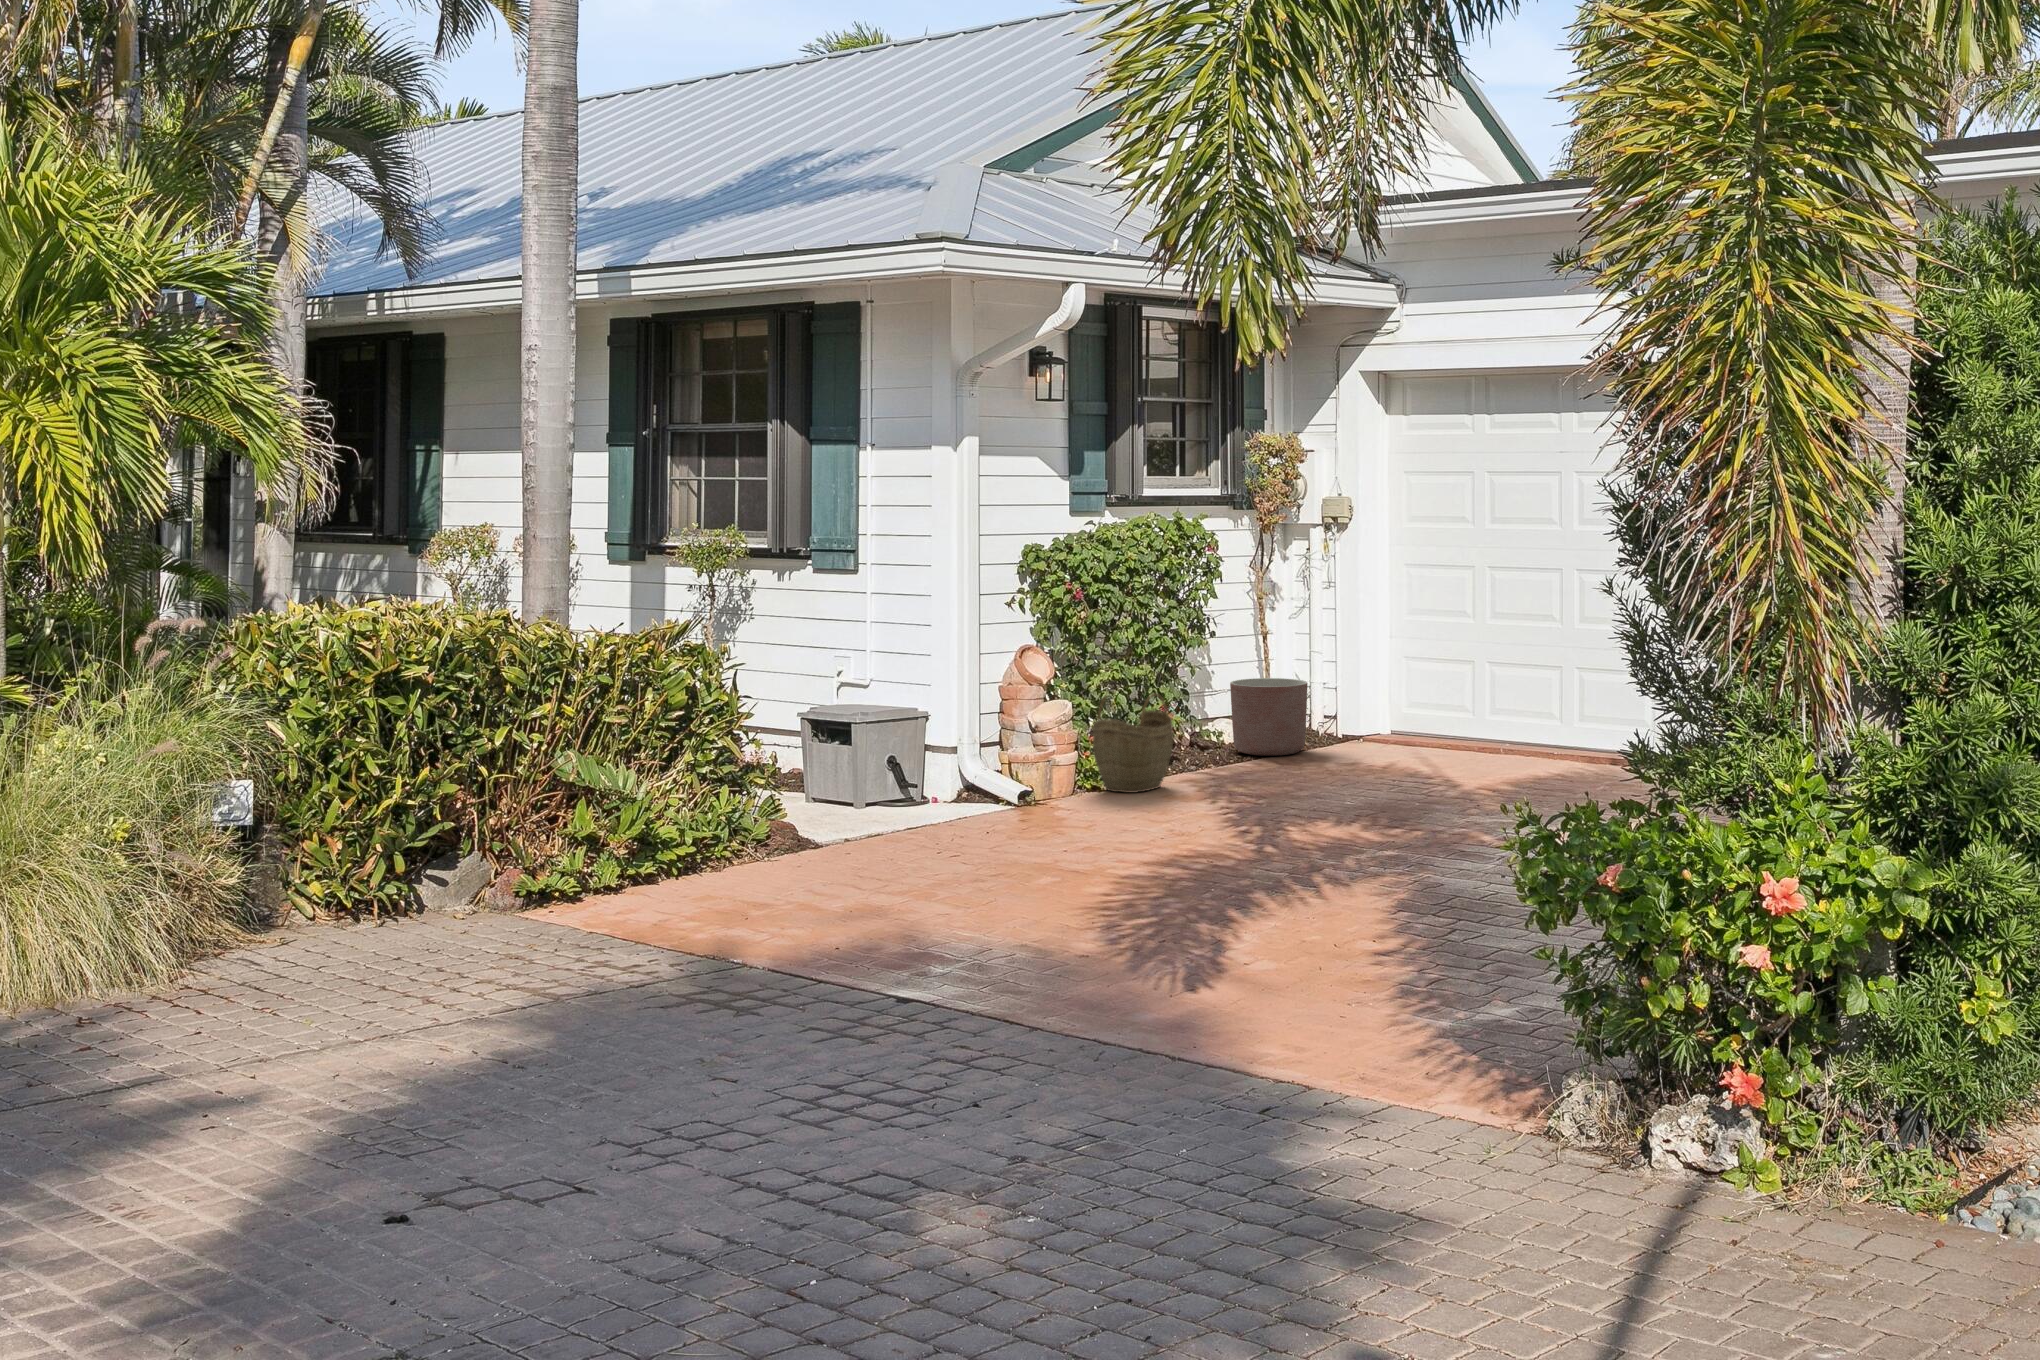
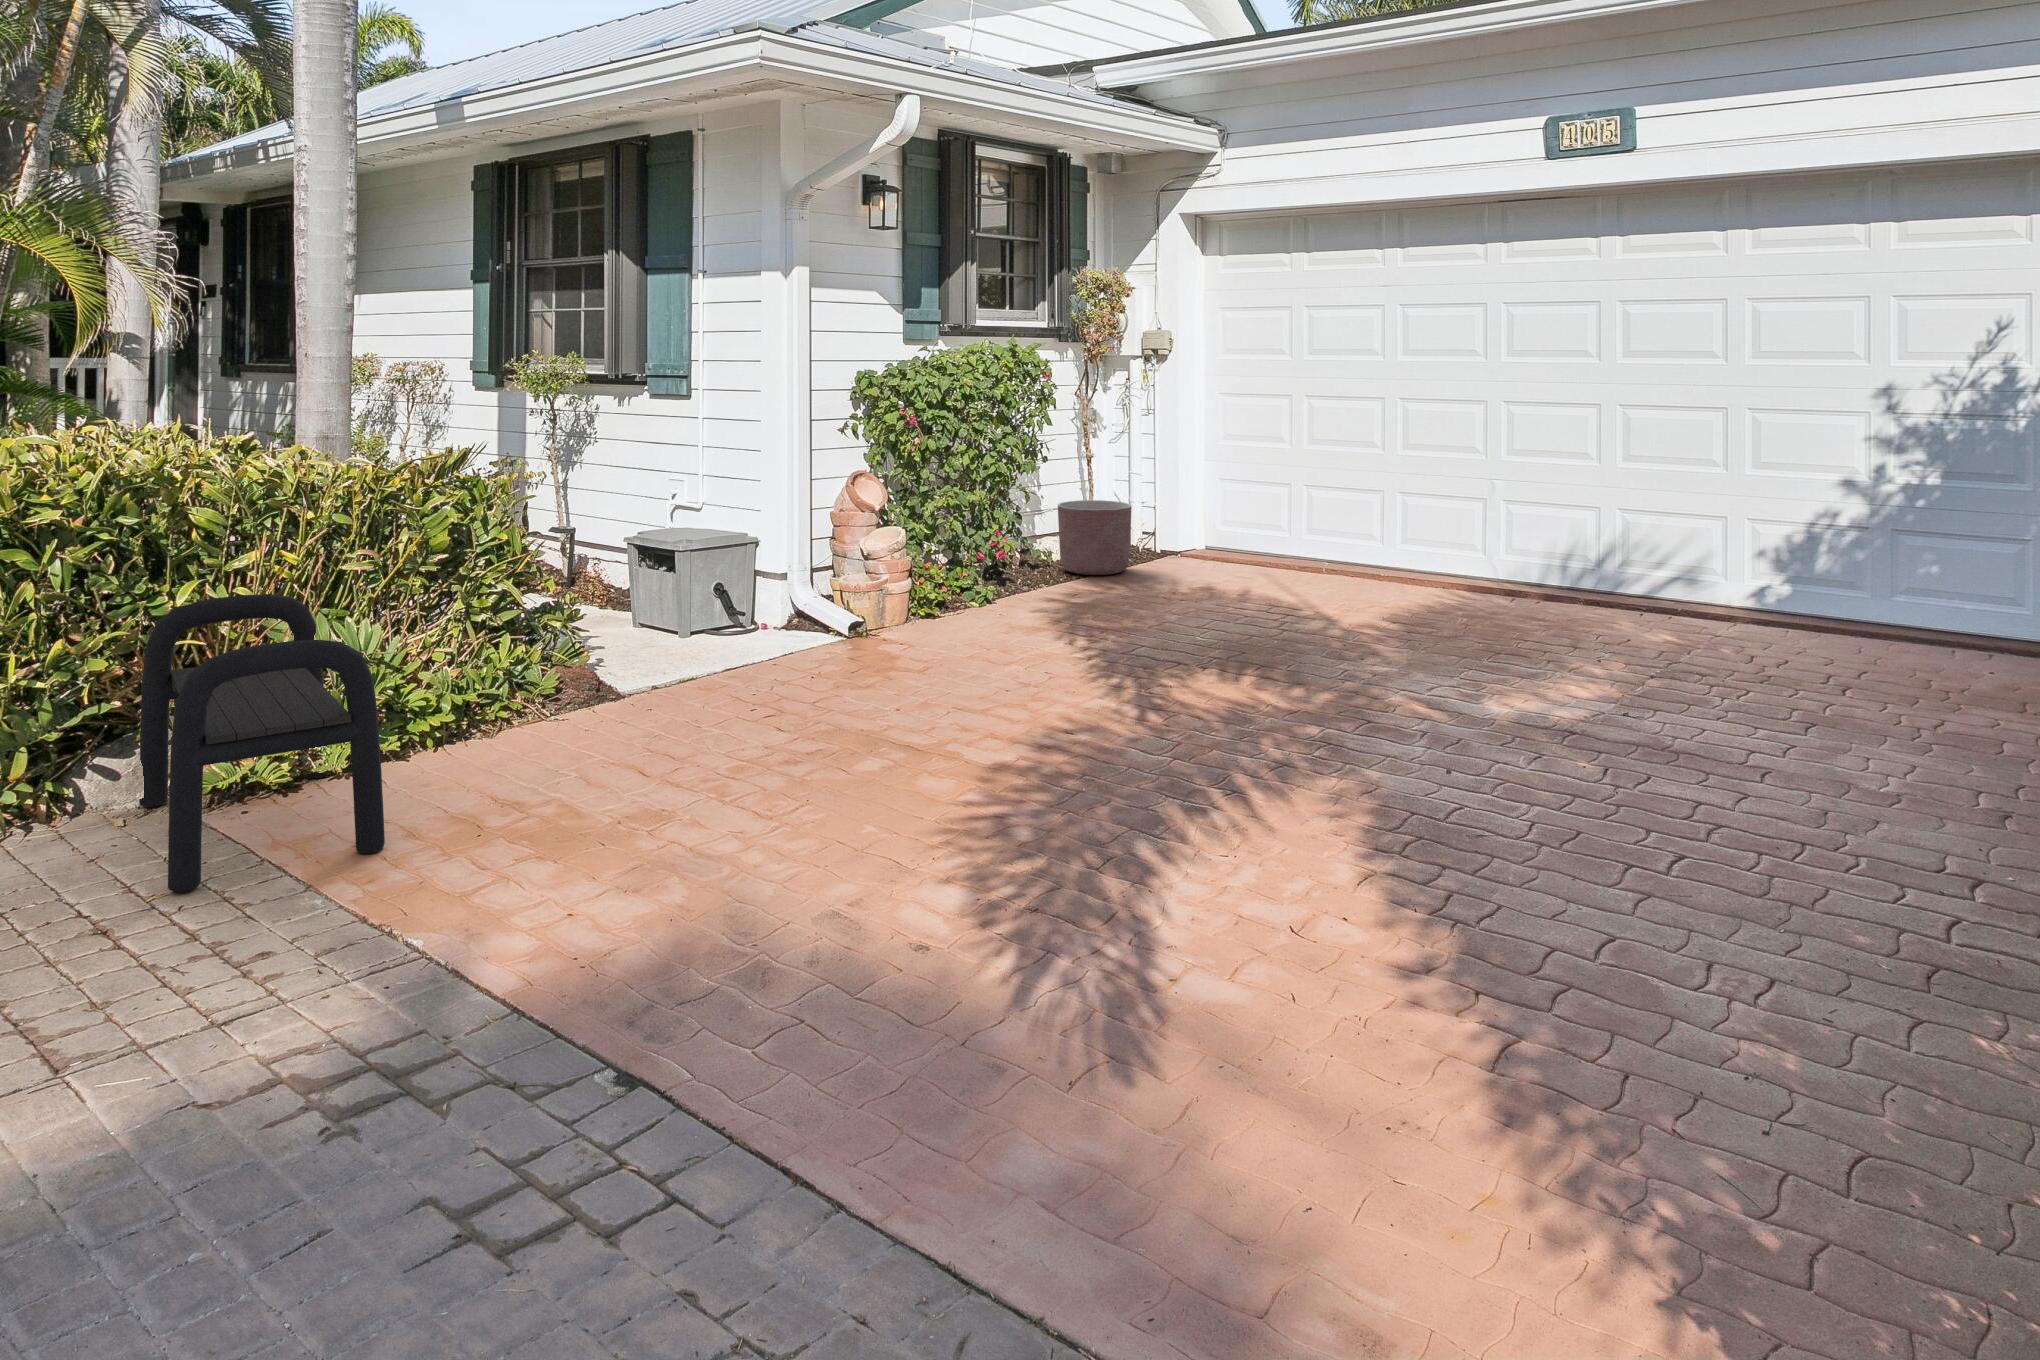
woven basket: present [1093,693,1173,793] -> none [926,517,1007,621]
bench: none [465,739,681,945] -> present [139,594,385,892]

